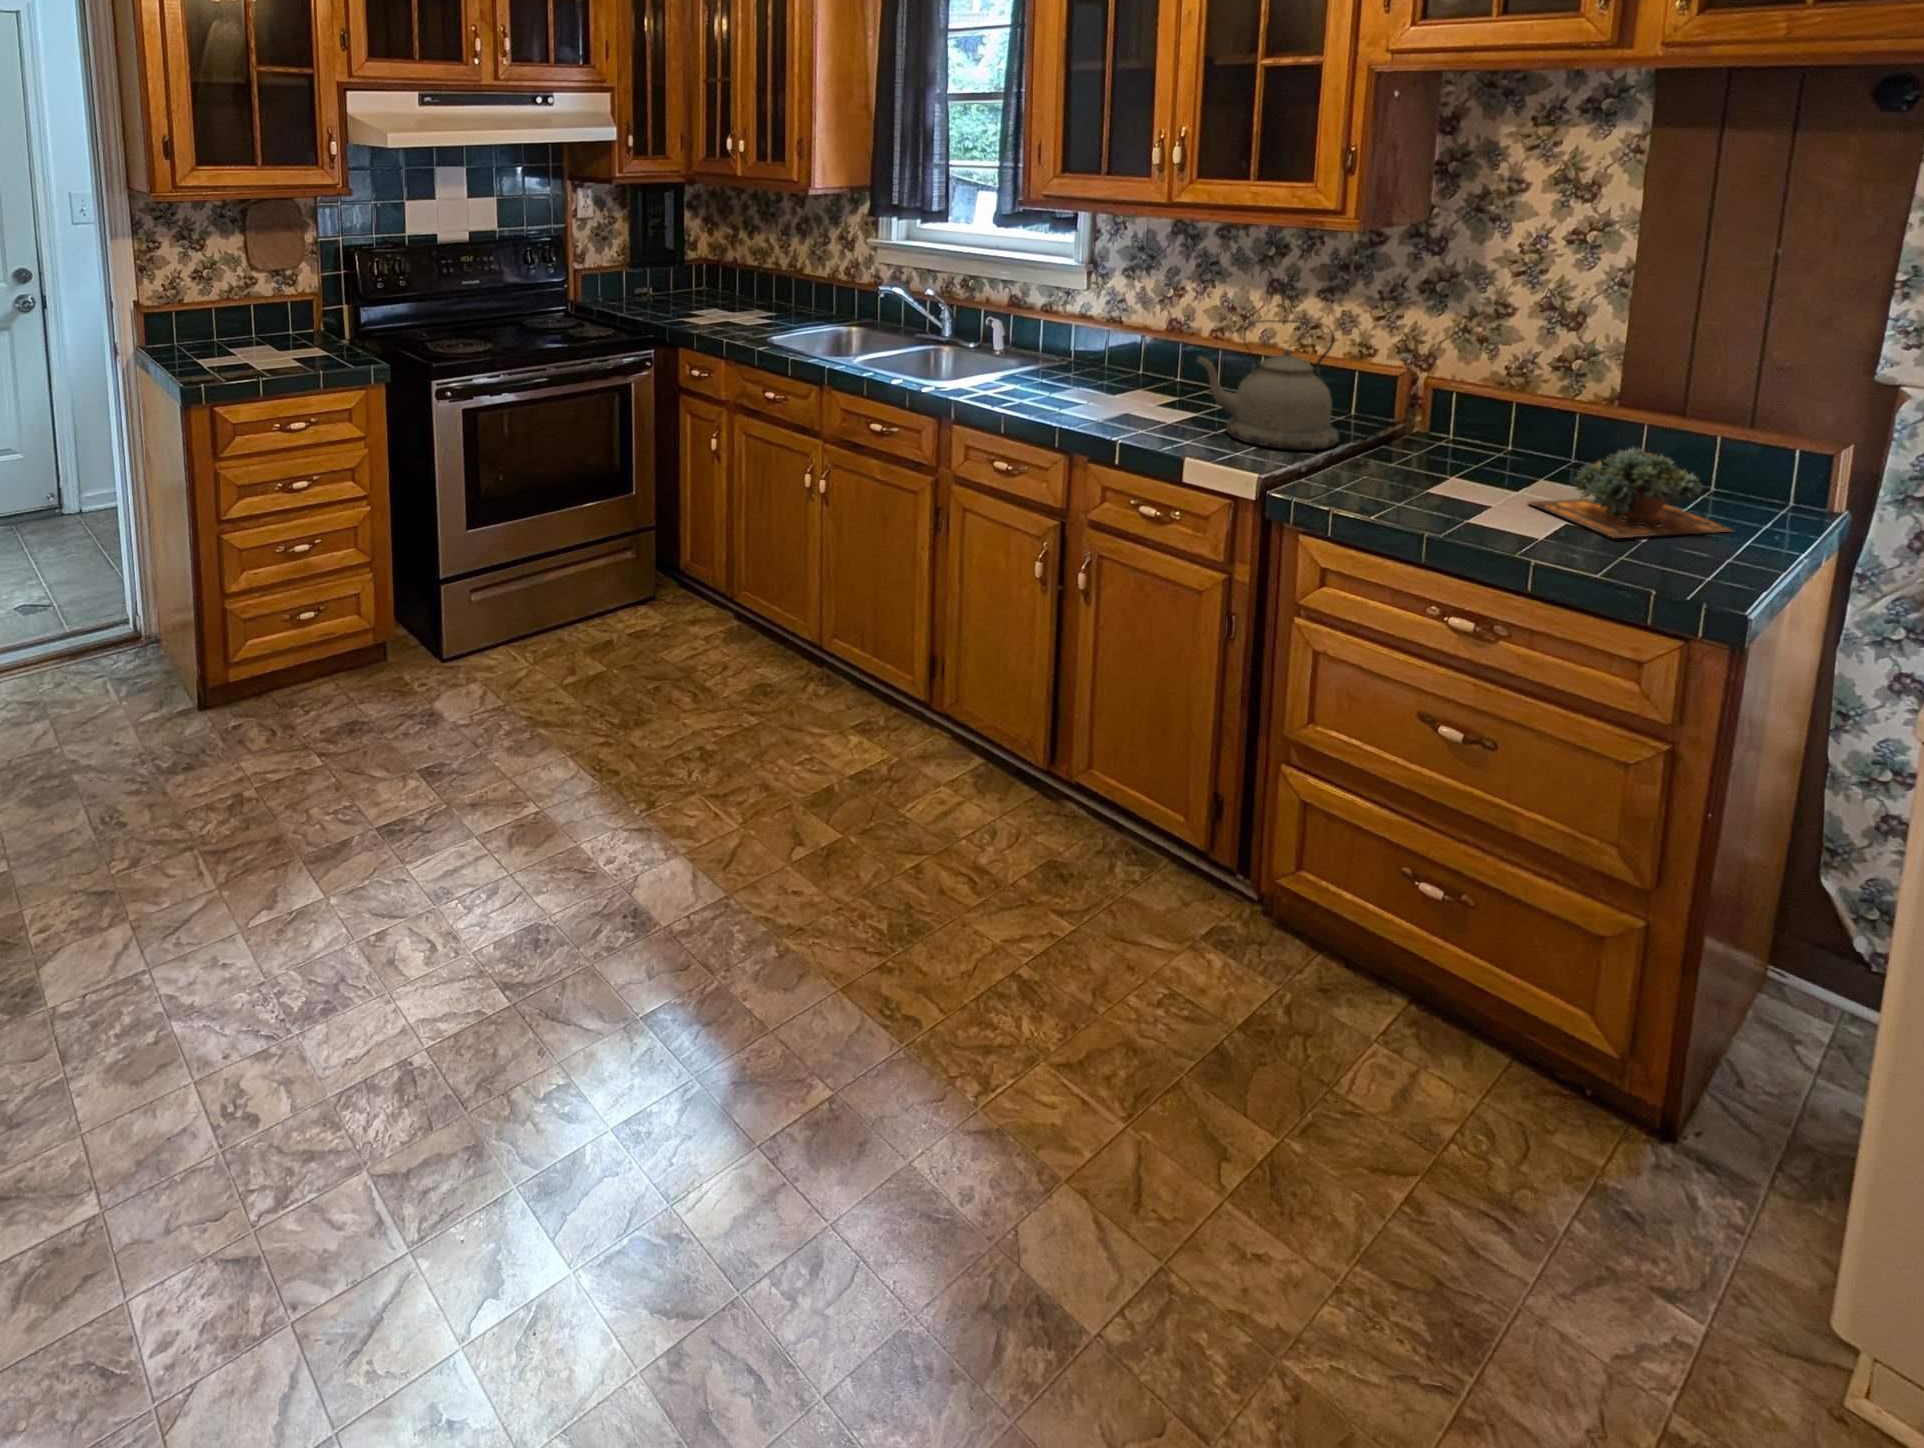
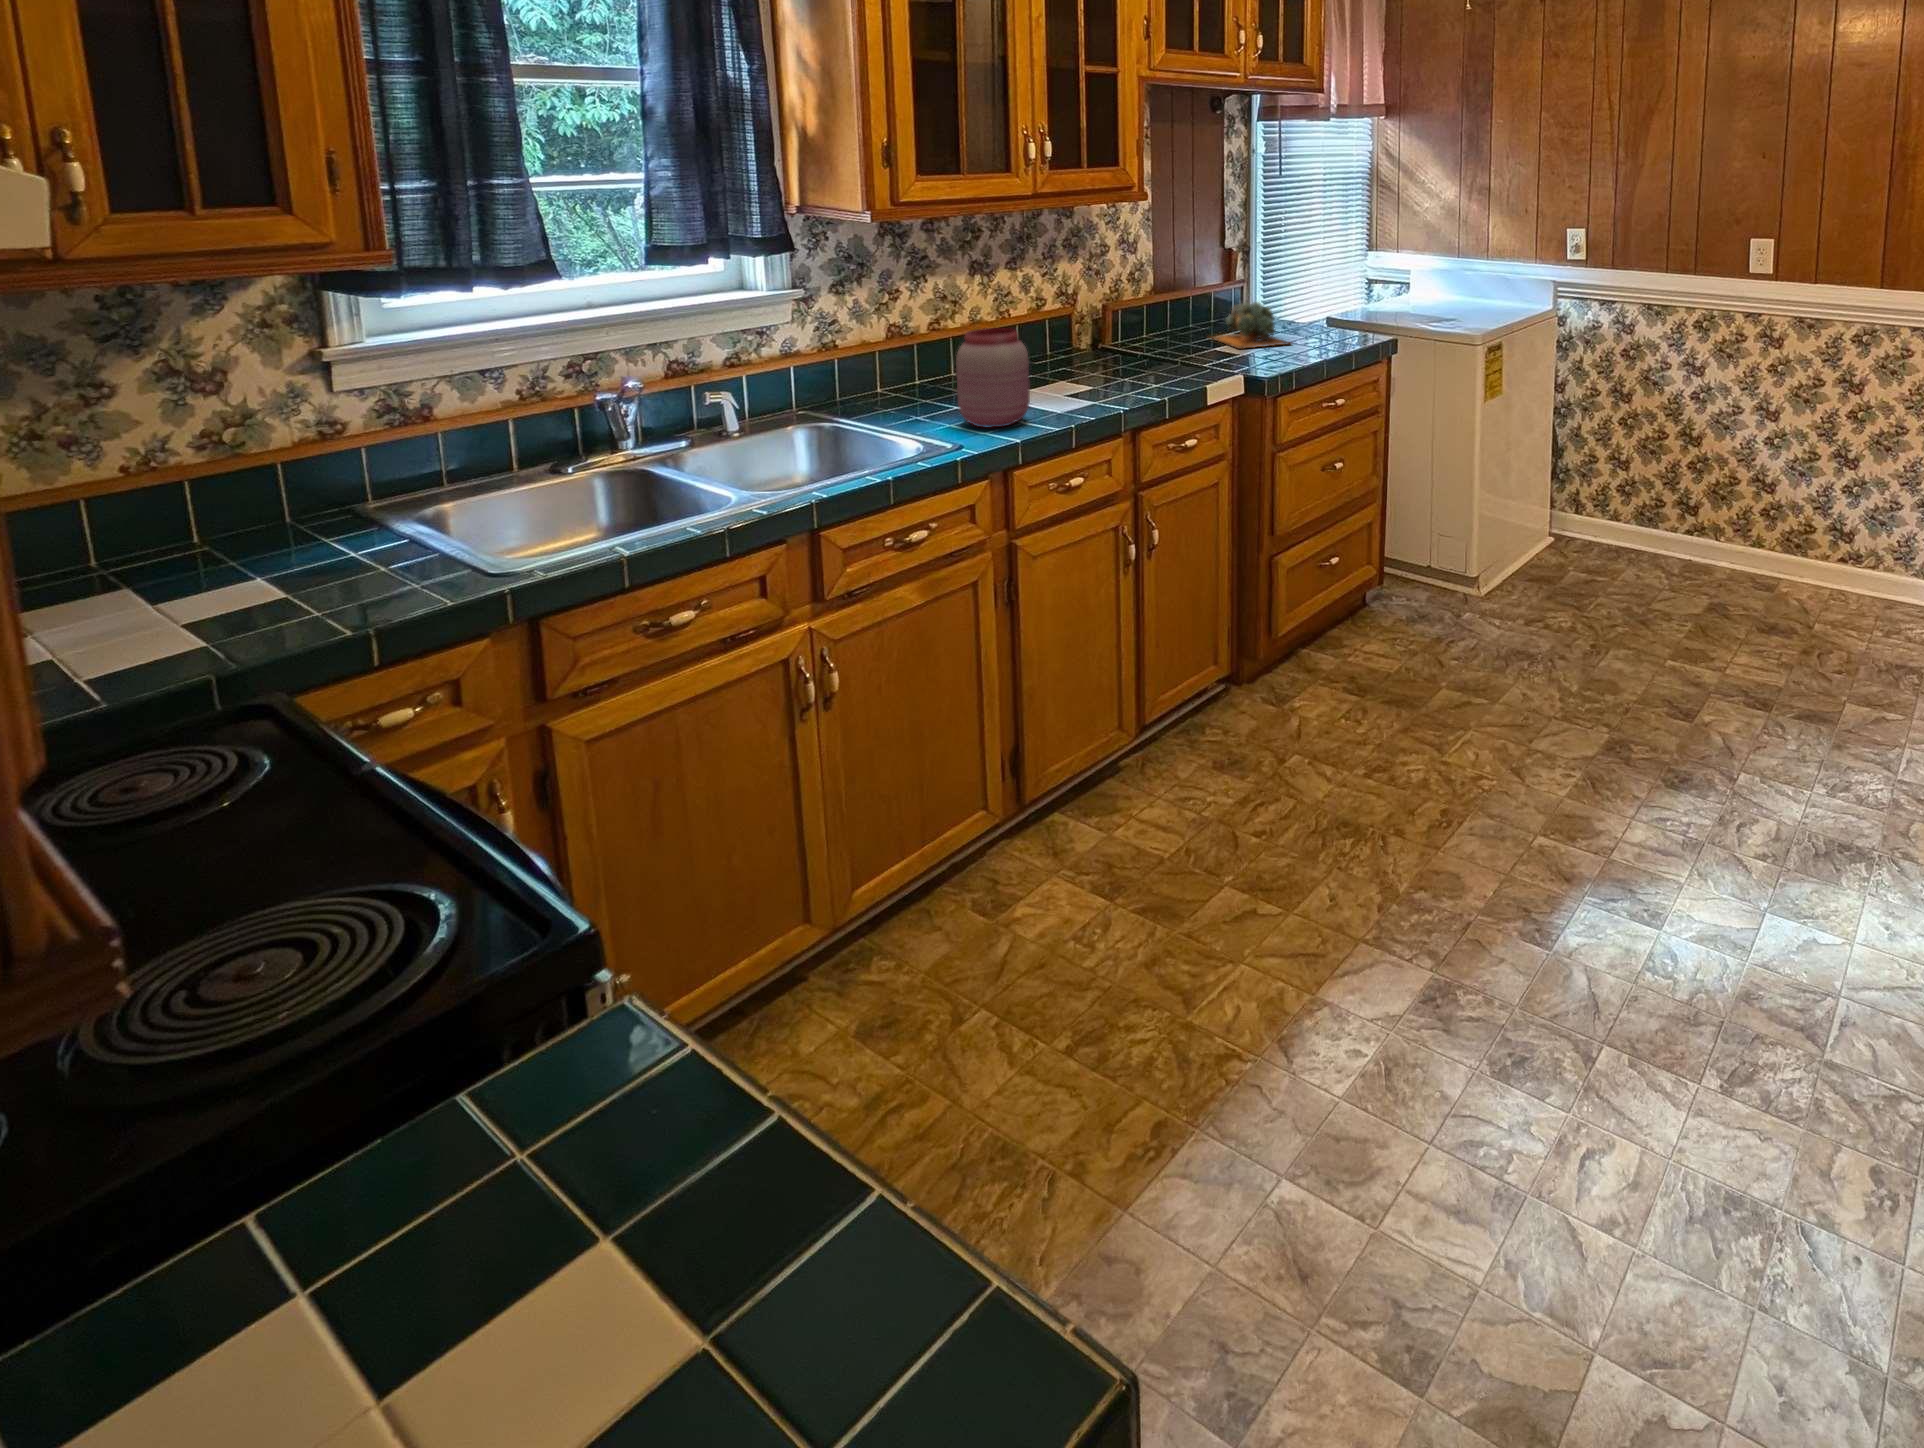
jar: none [1011,316,1076,406] -> present [956,328,1030,428]
kettle: present [1196,320,1339,450] -> none [1061,277,1148,382]

